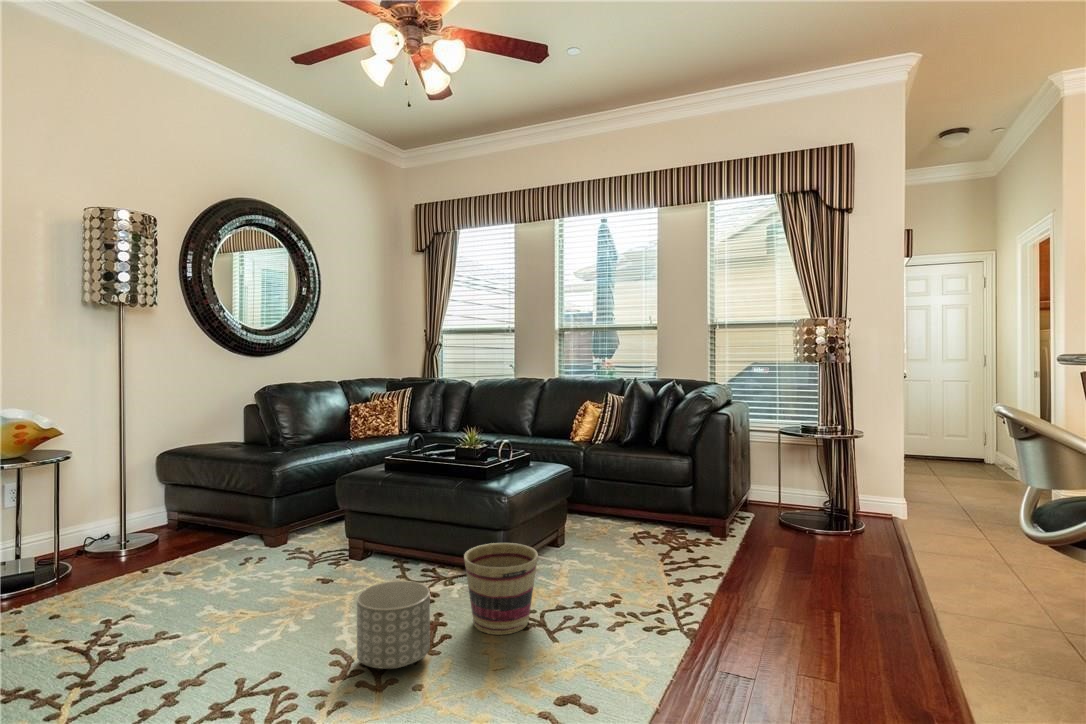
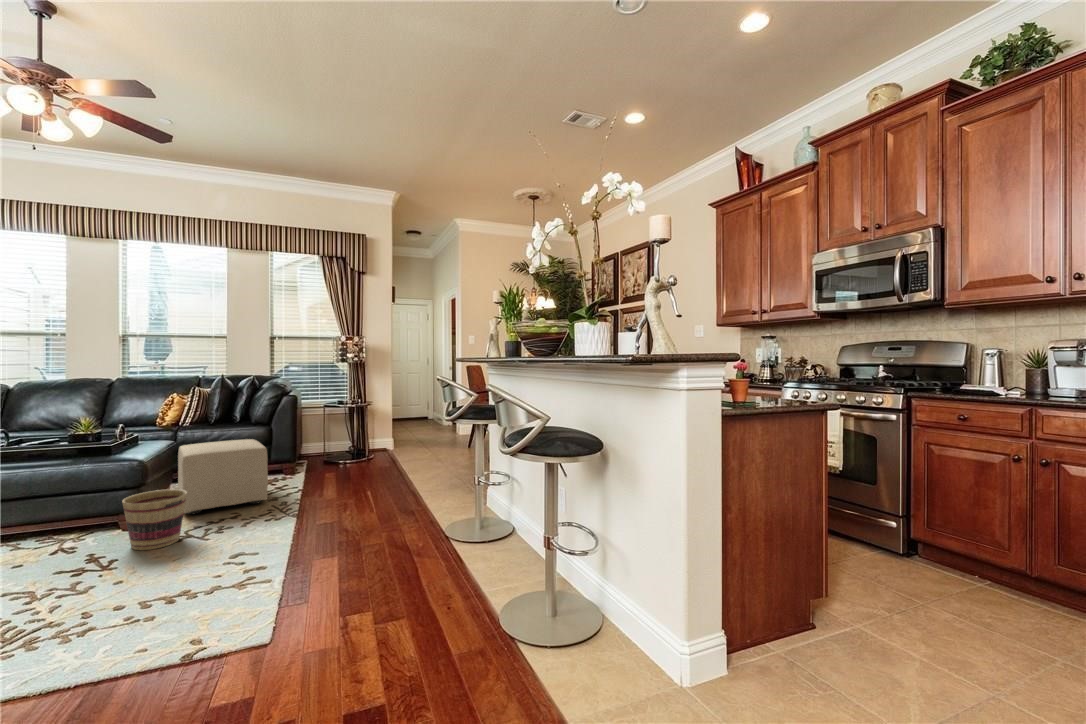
ottoman: none [556,474,666,585] -> present [178,439,268,514]
planter: present [357,581,430,669] -> none [44,522,114,584]

